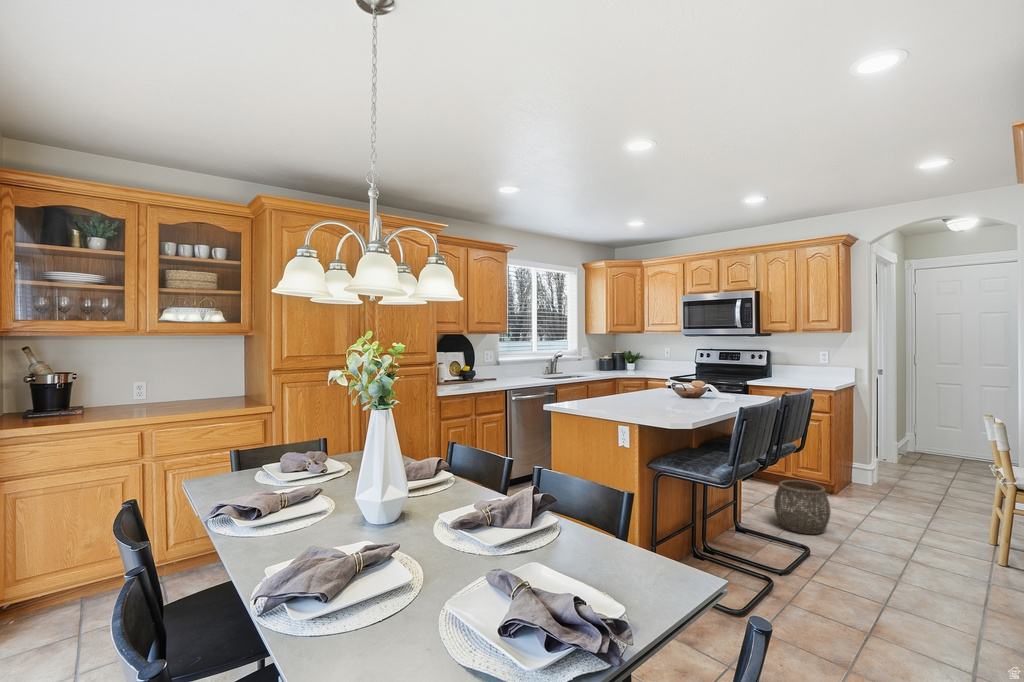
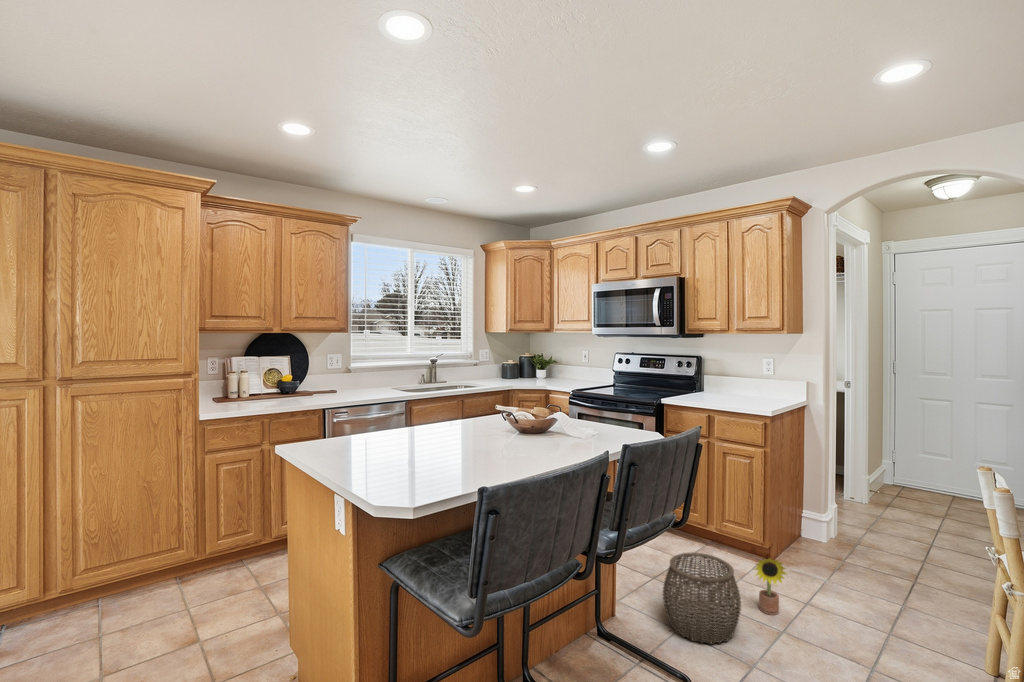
decorative plant: none [834,482,859,522] -> present [755,558,787,615]

